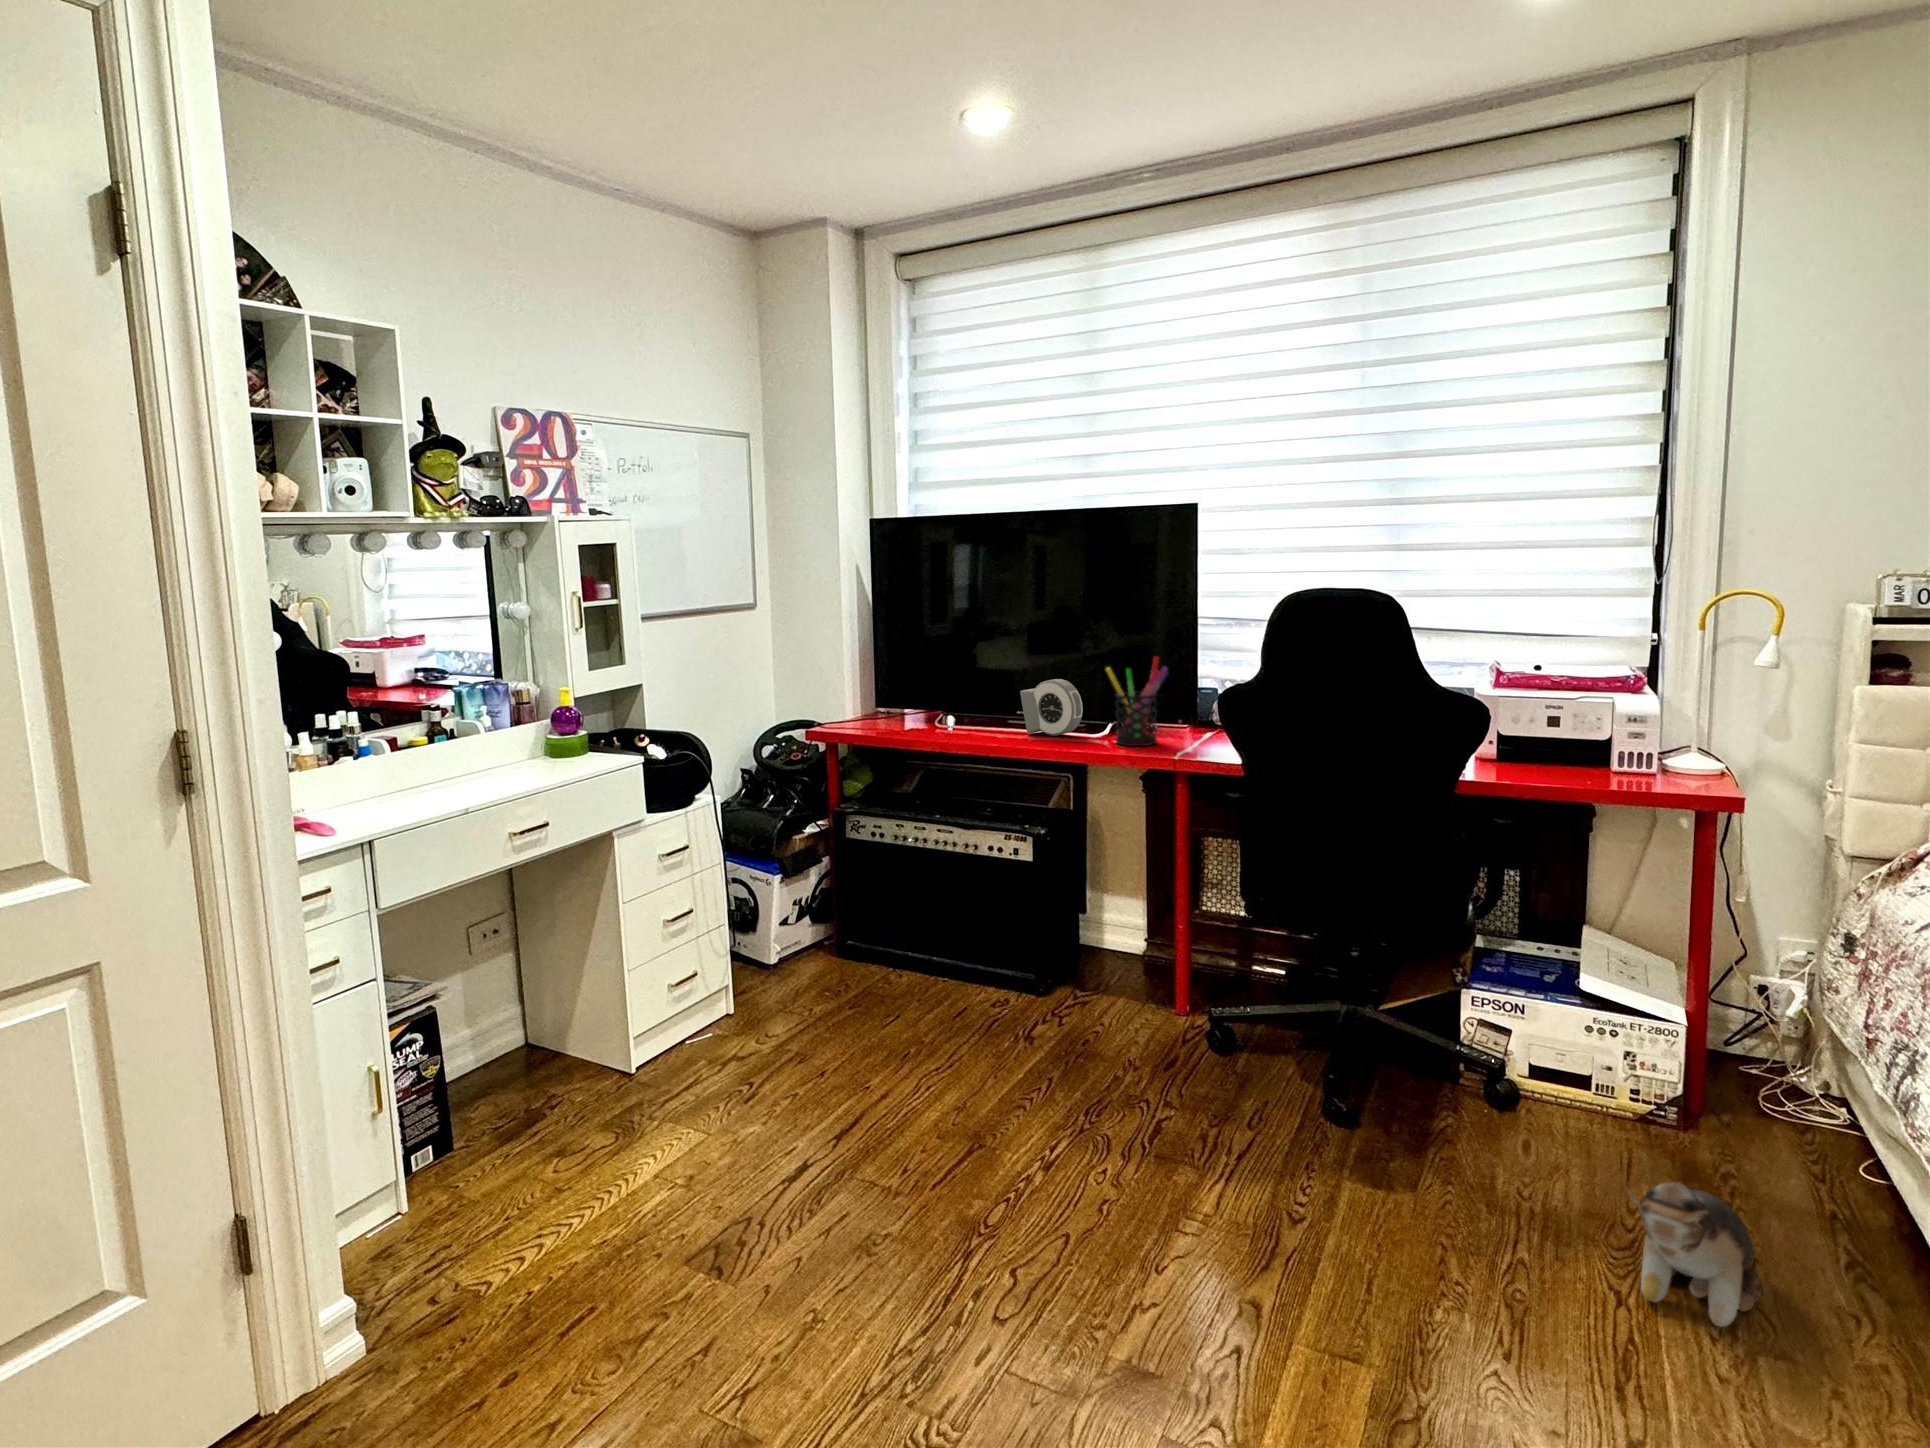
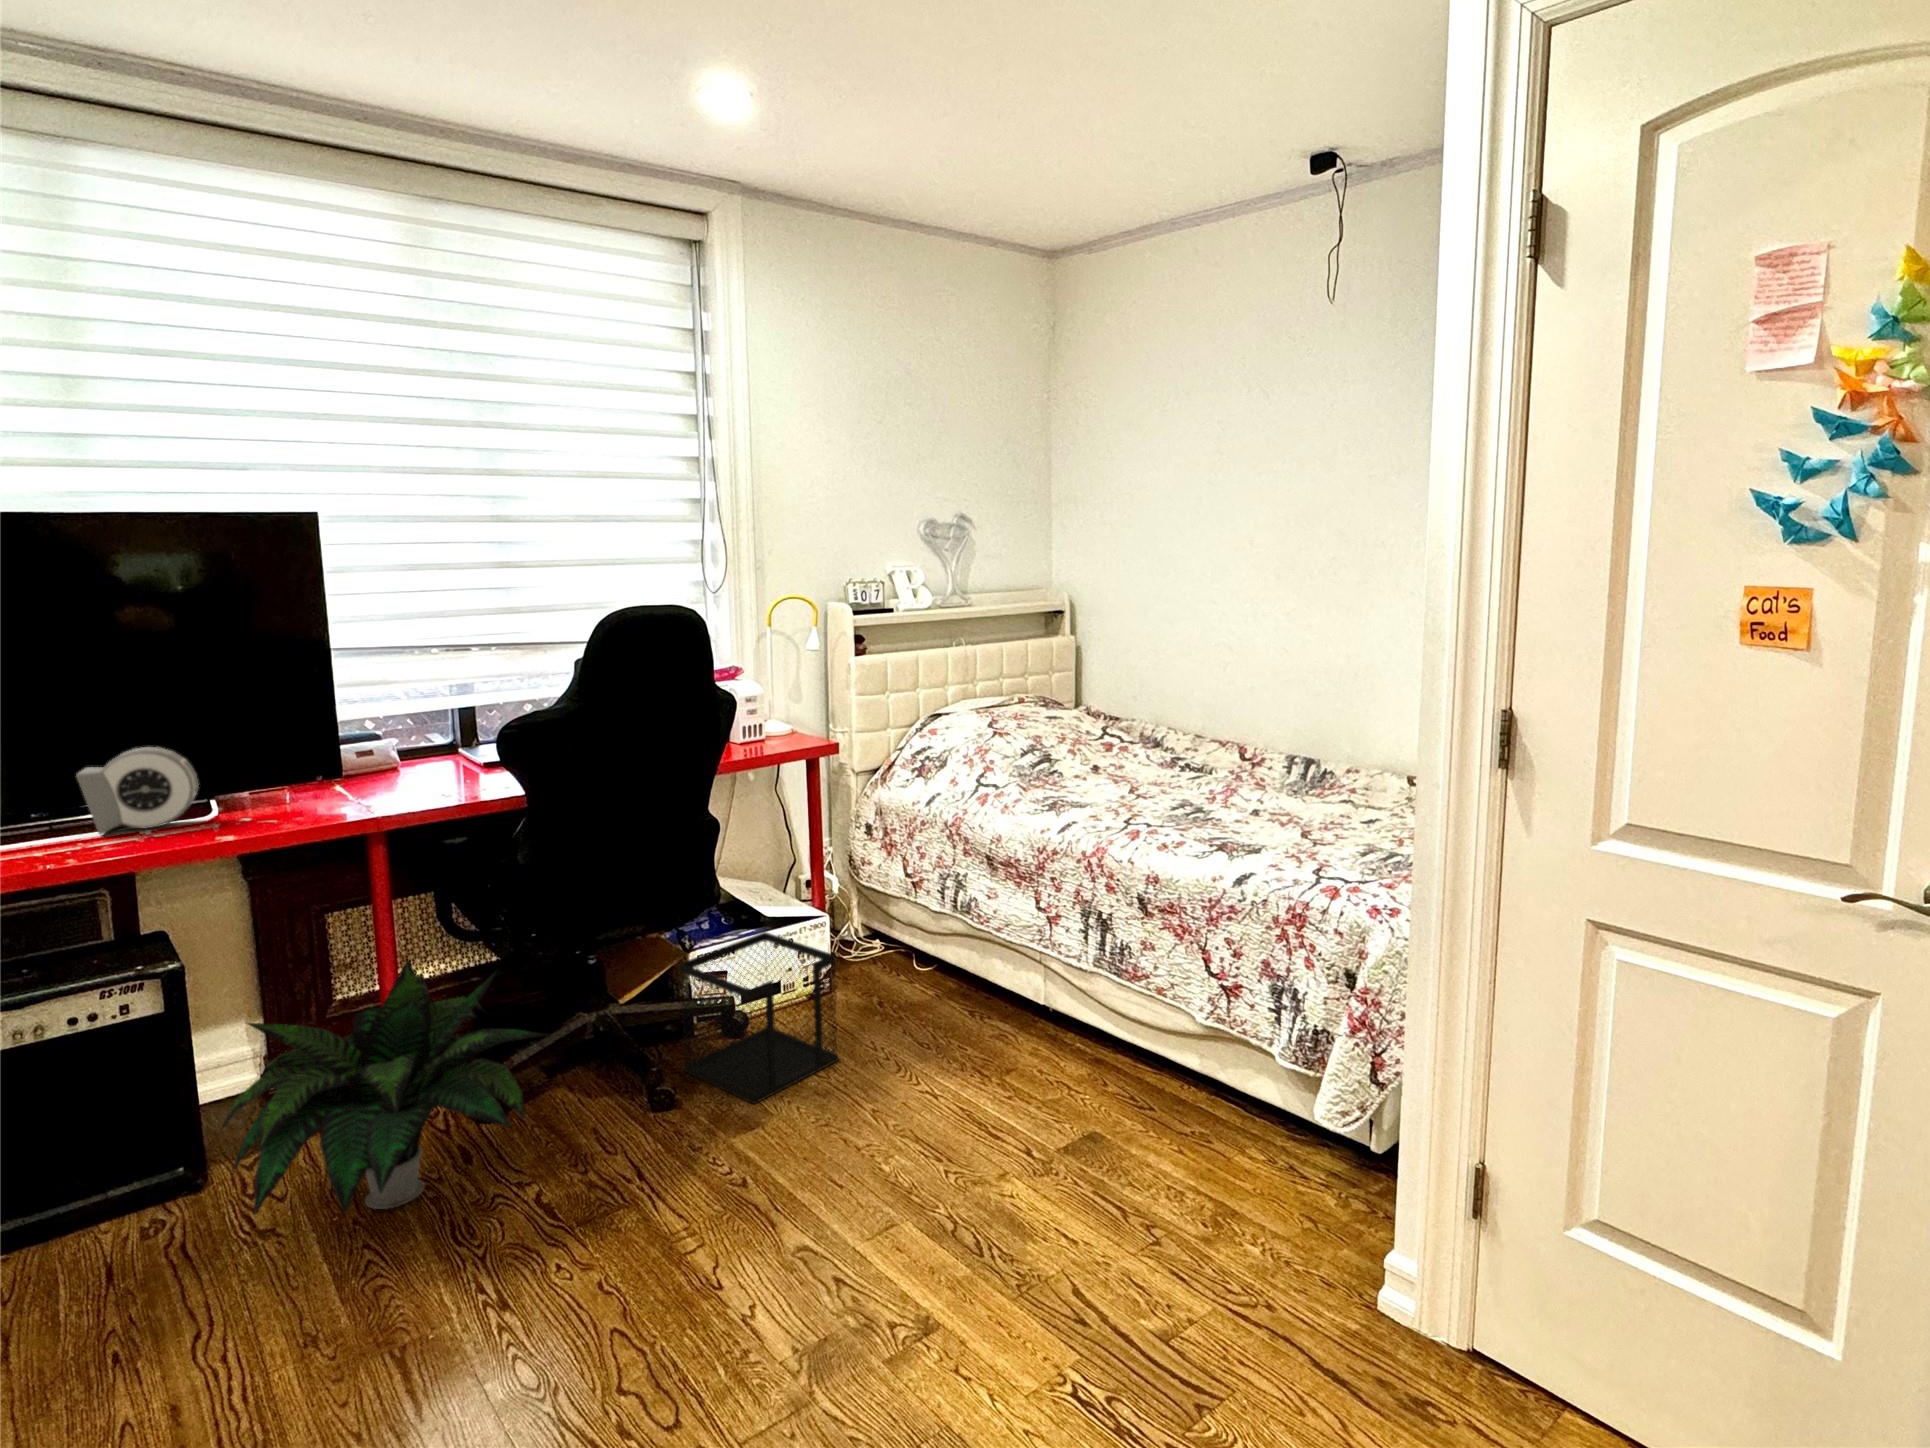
pen holder: present [1106,657,1168,746] -> none [258,698,344,815]
potted plant: none [990,875,1243,1068] -> present [222,960,543,1214]
wastebasket: none [1400,987,1573,1196] -> present [679,932,839,1104]
plush toy: present [1627,1182,1762,1327] -> none [915,994,981,1085]

